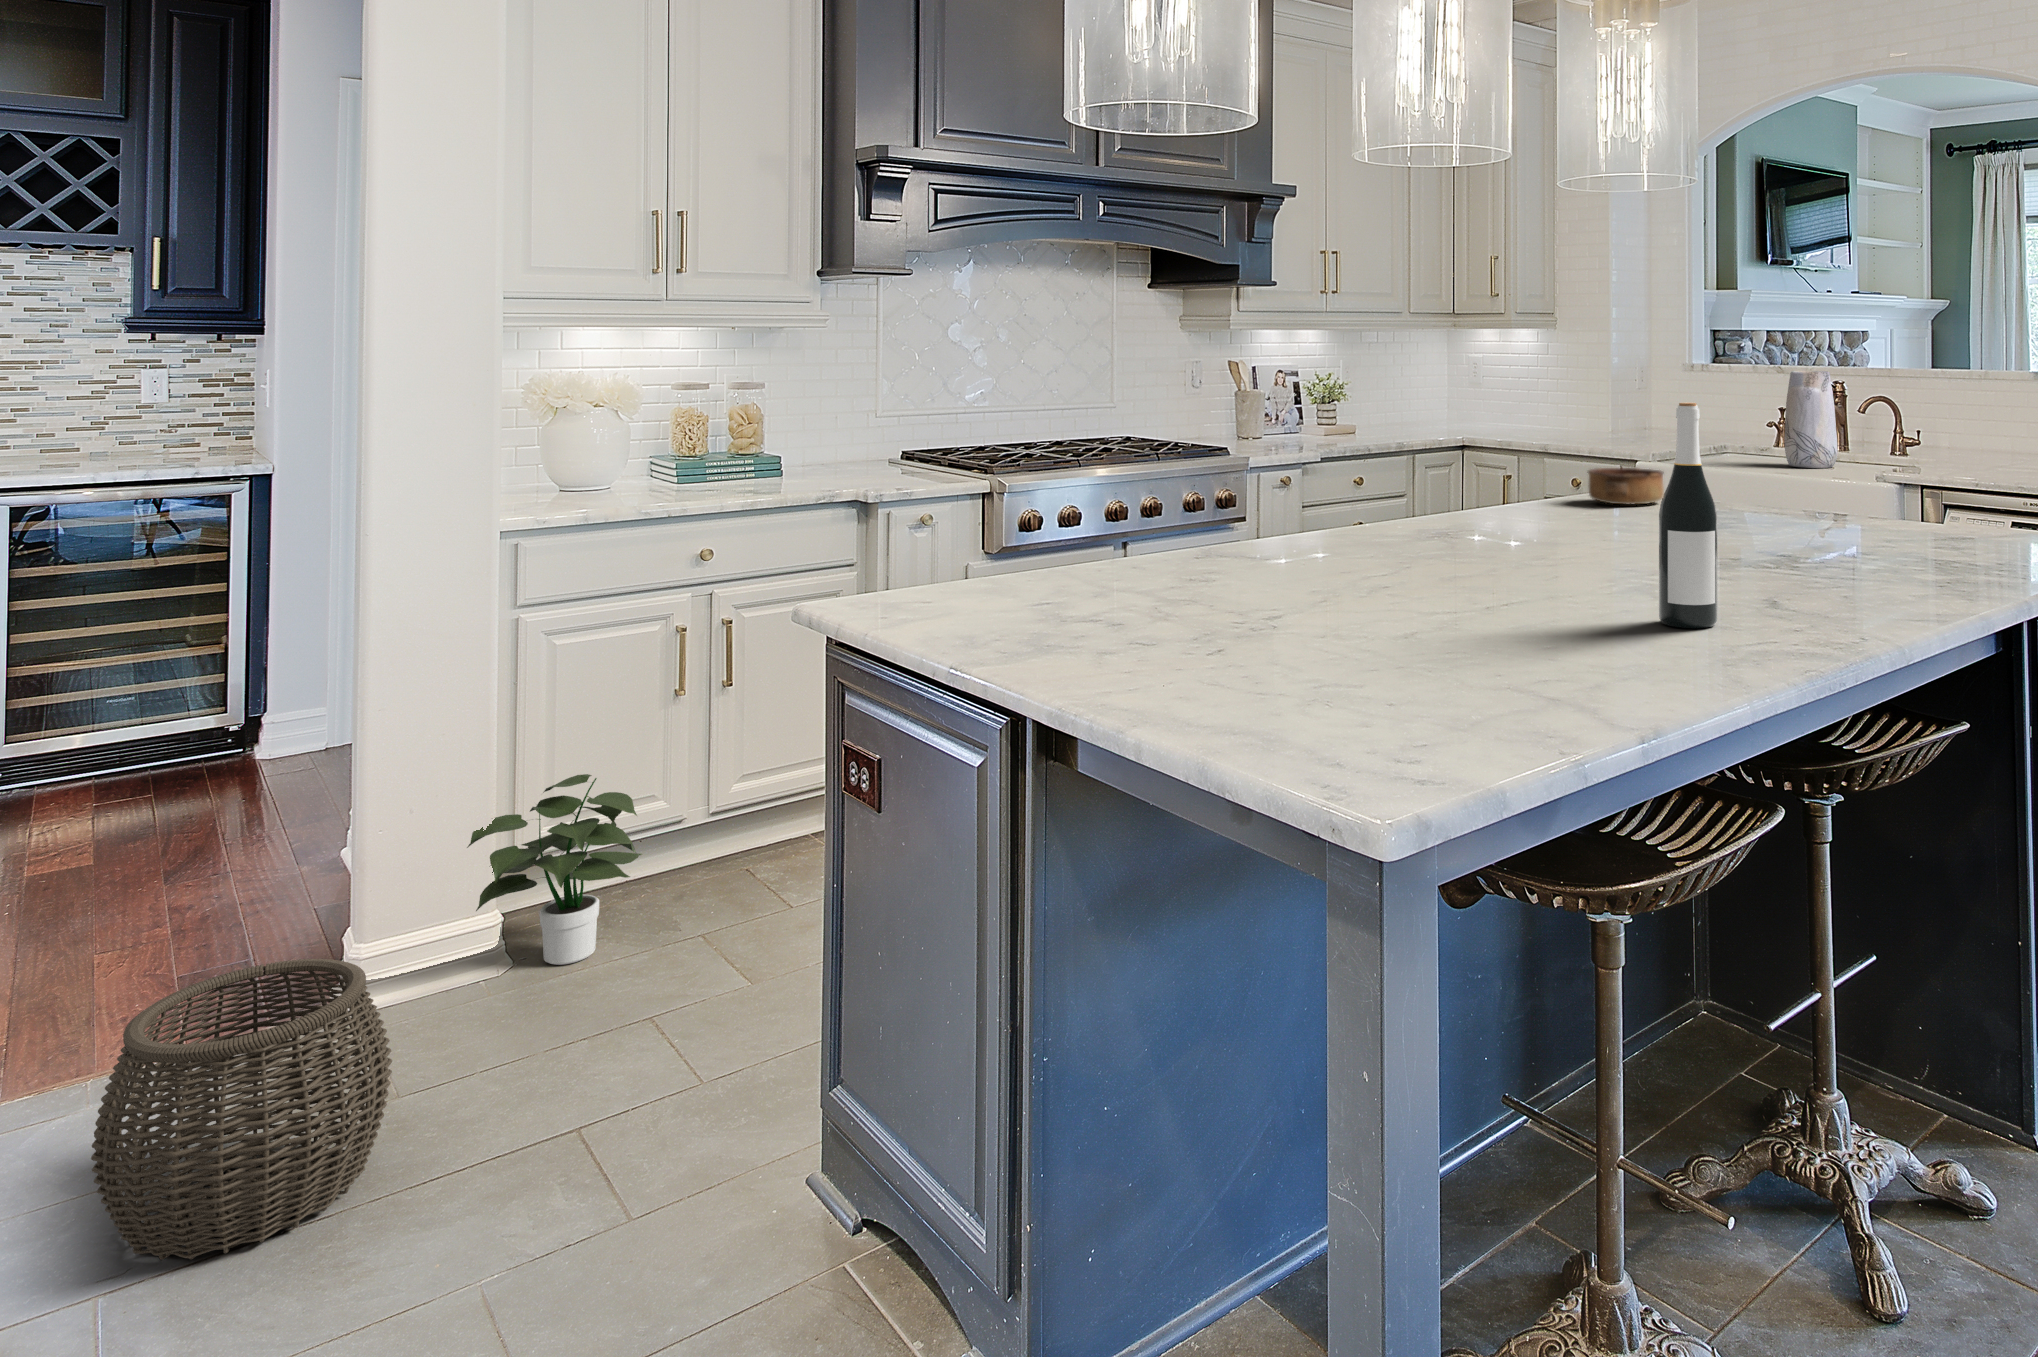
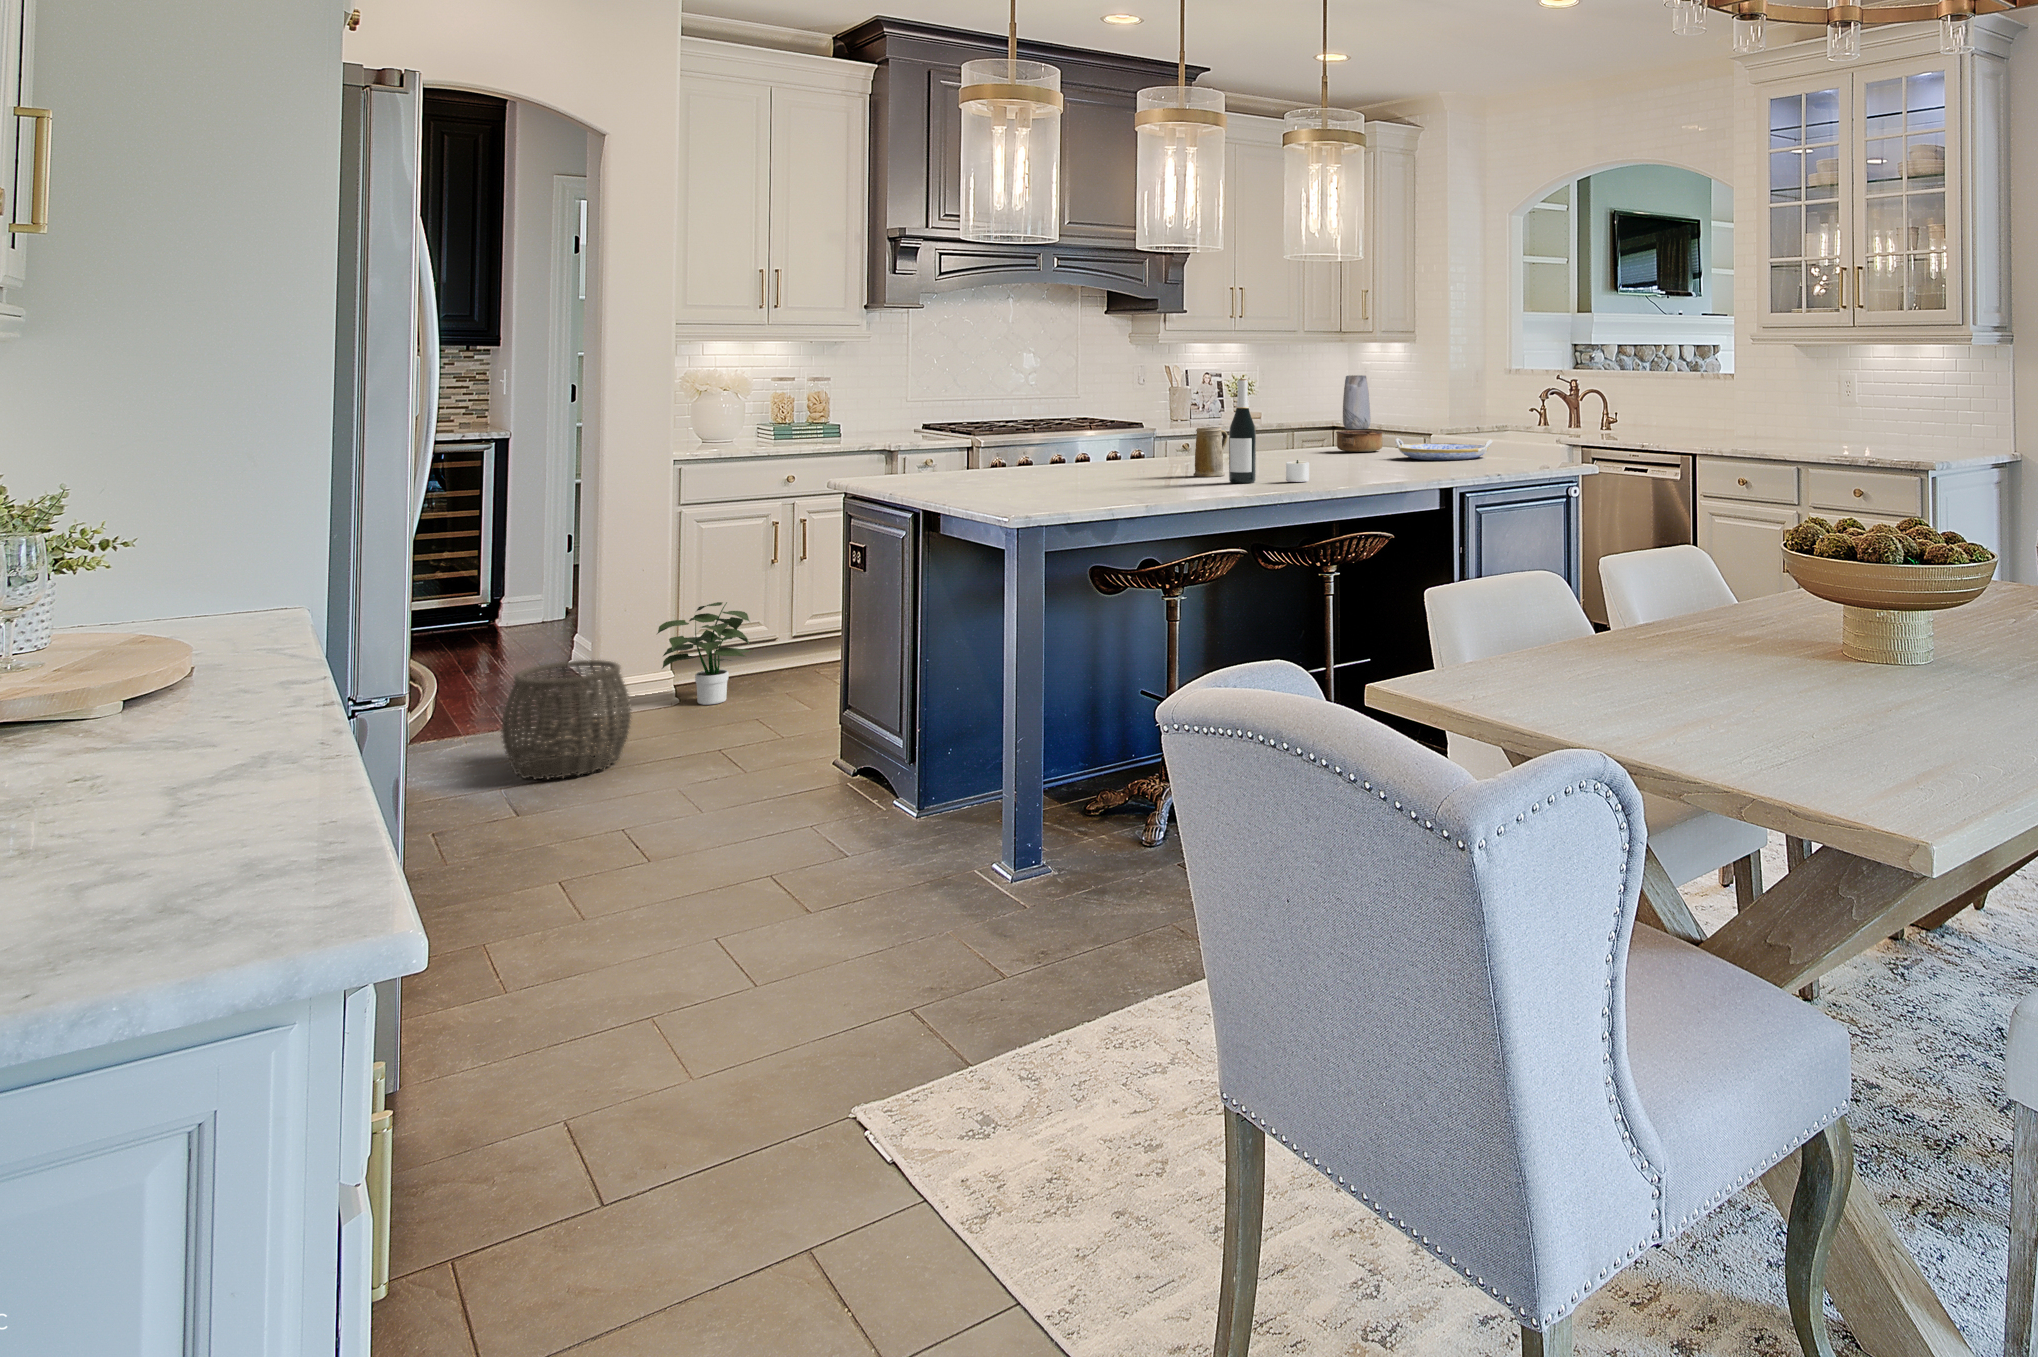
vase: present [1785,371,1838,468] -> present [1343,375,1370,429]
mug: none [1511,491,1573,593] -> present [1193,427,1228,477]
serving tray: none [1755,492,1934,534] -> present [1395,439,1492,460]
candle: none [1783,576,1862,626] -> present [1286,460,1309,482]

